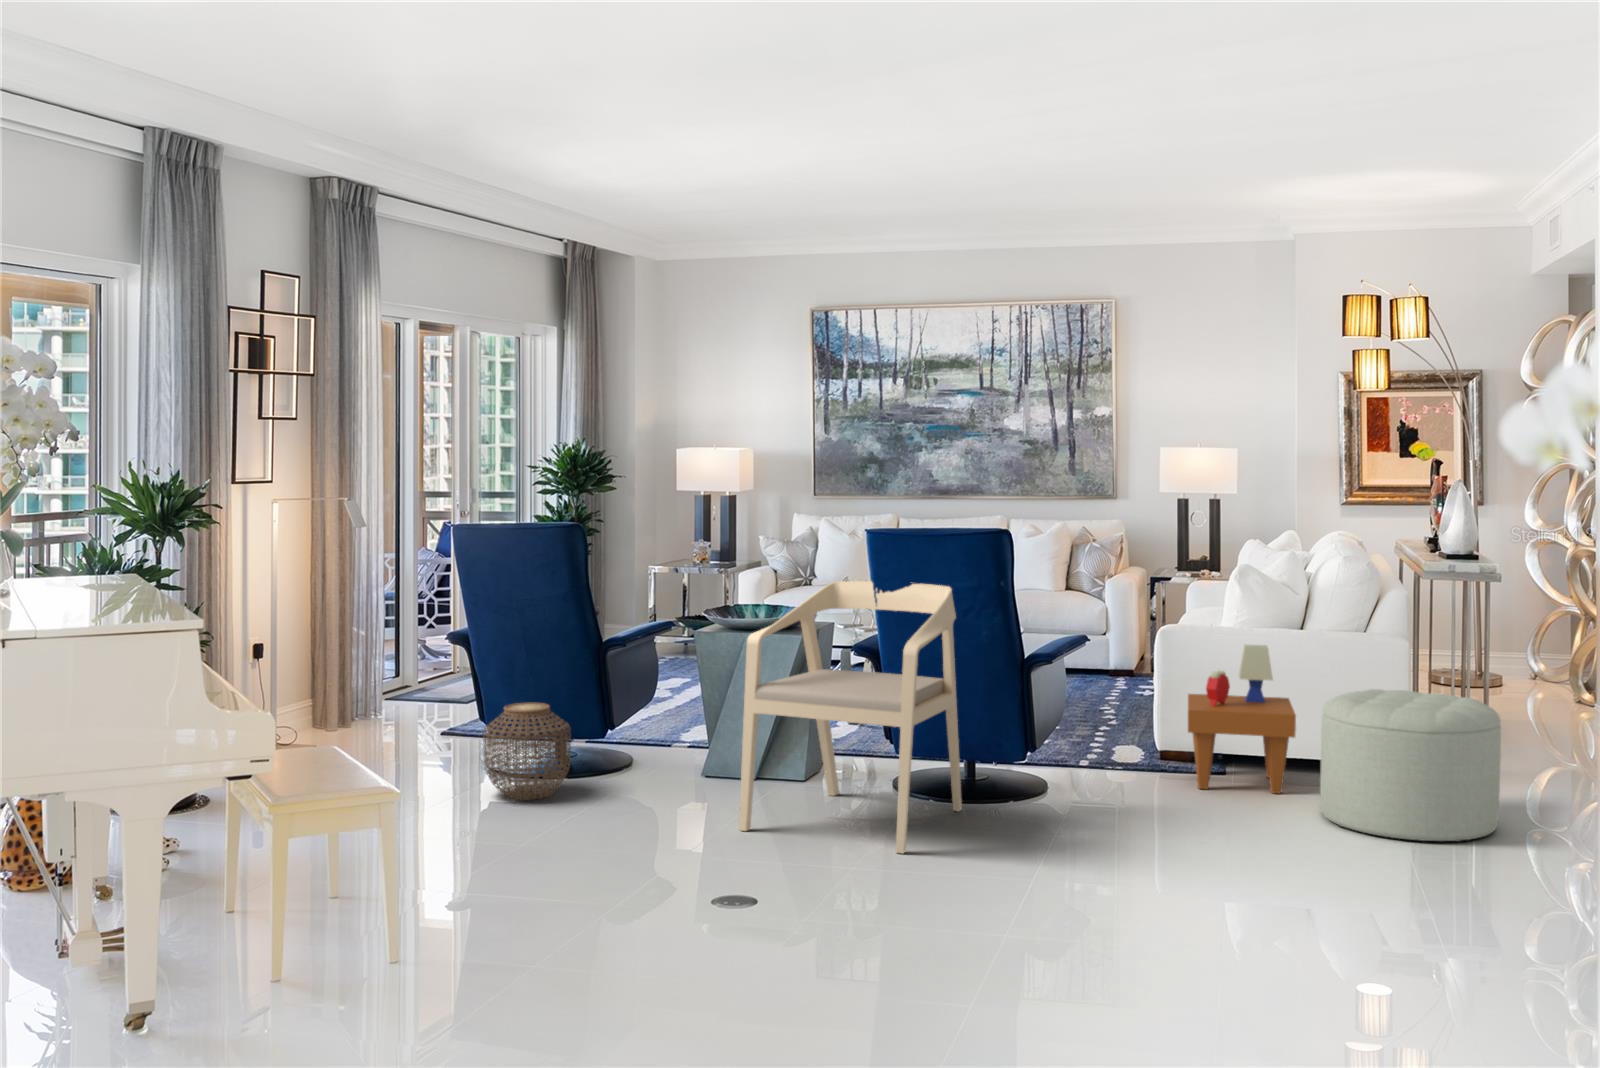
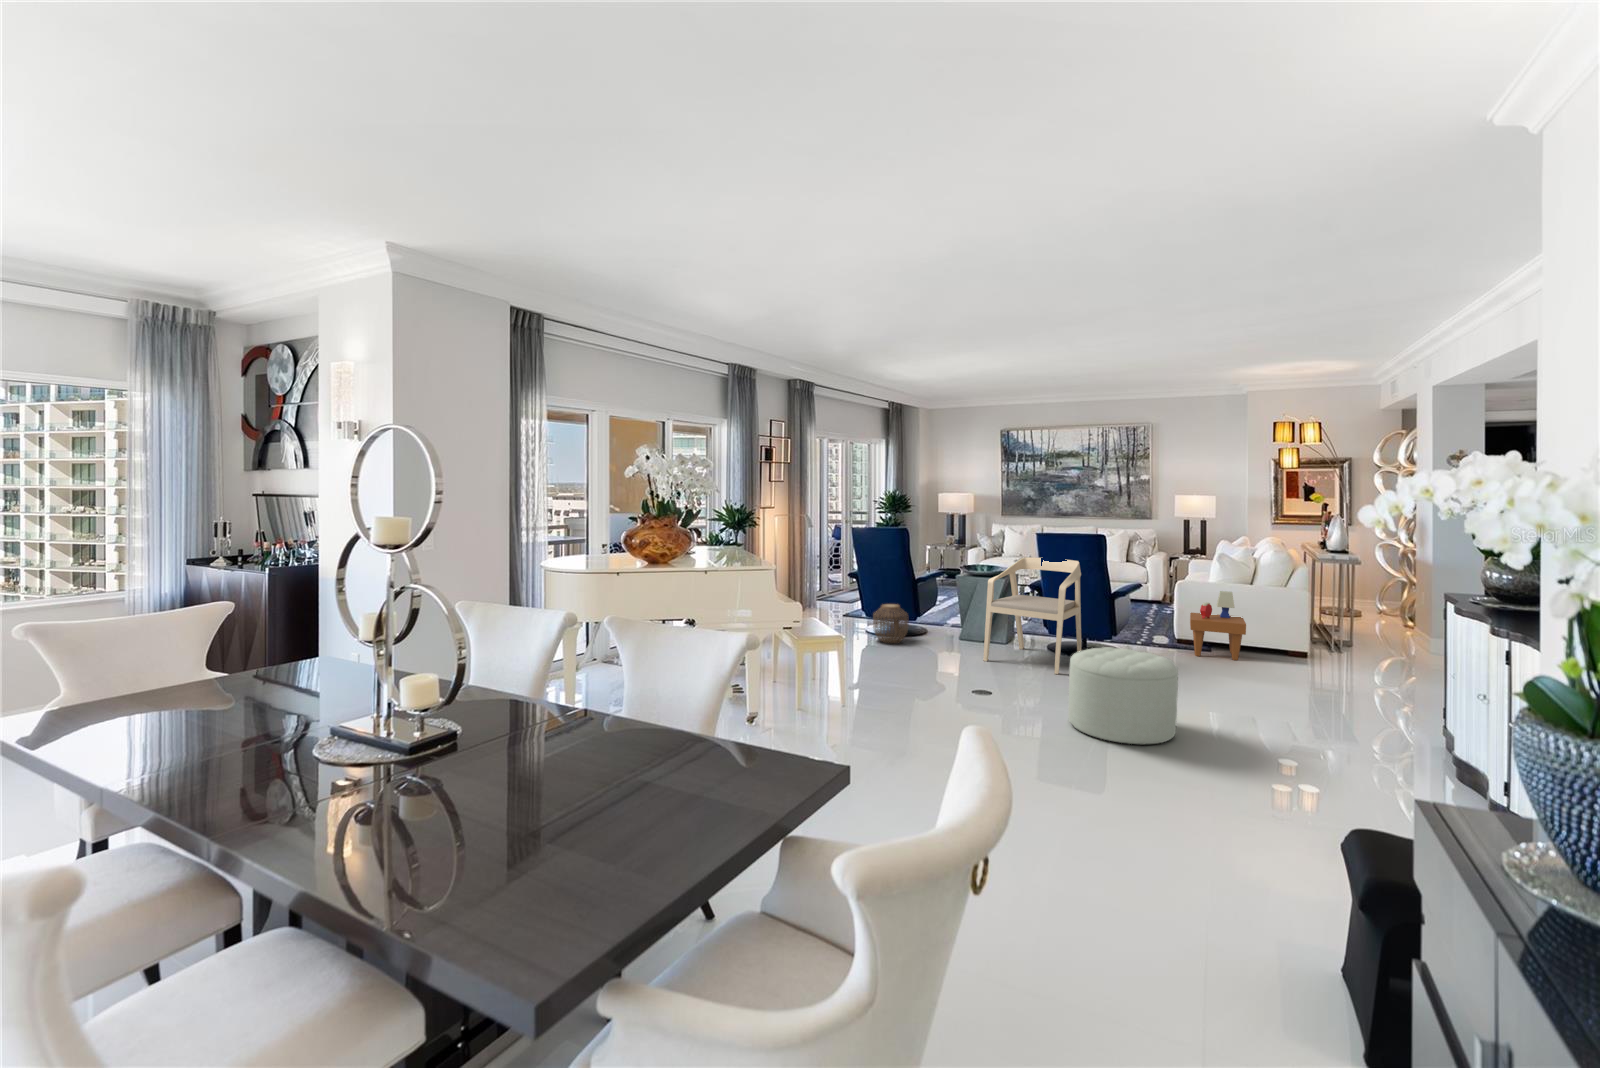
ottoman: present [1320,689,1501,842] -> present [1068,647,1178,745]

